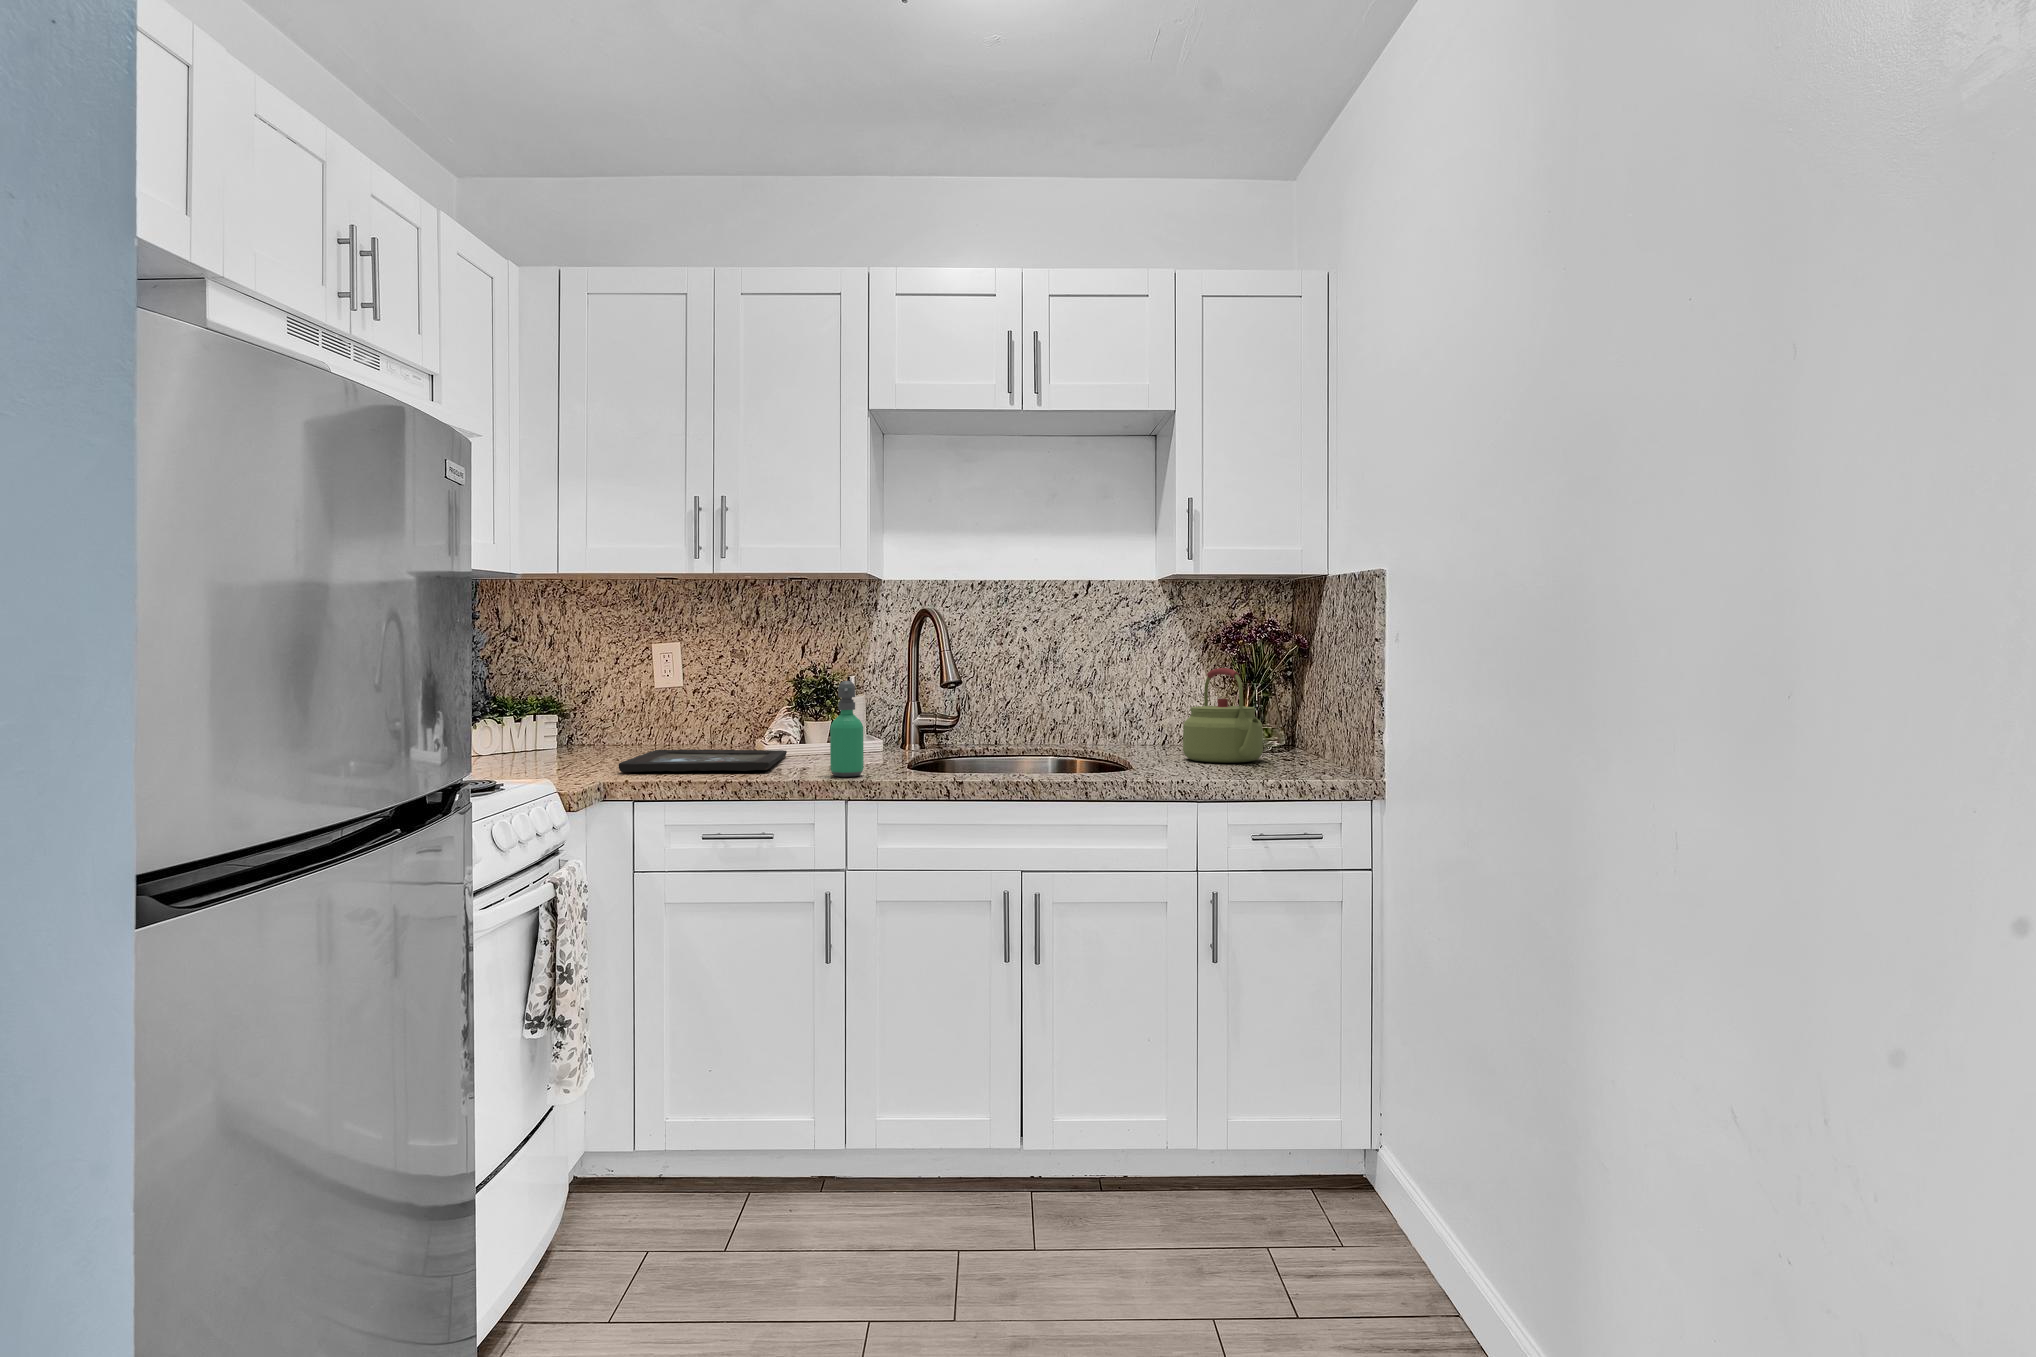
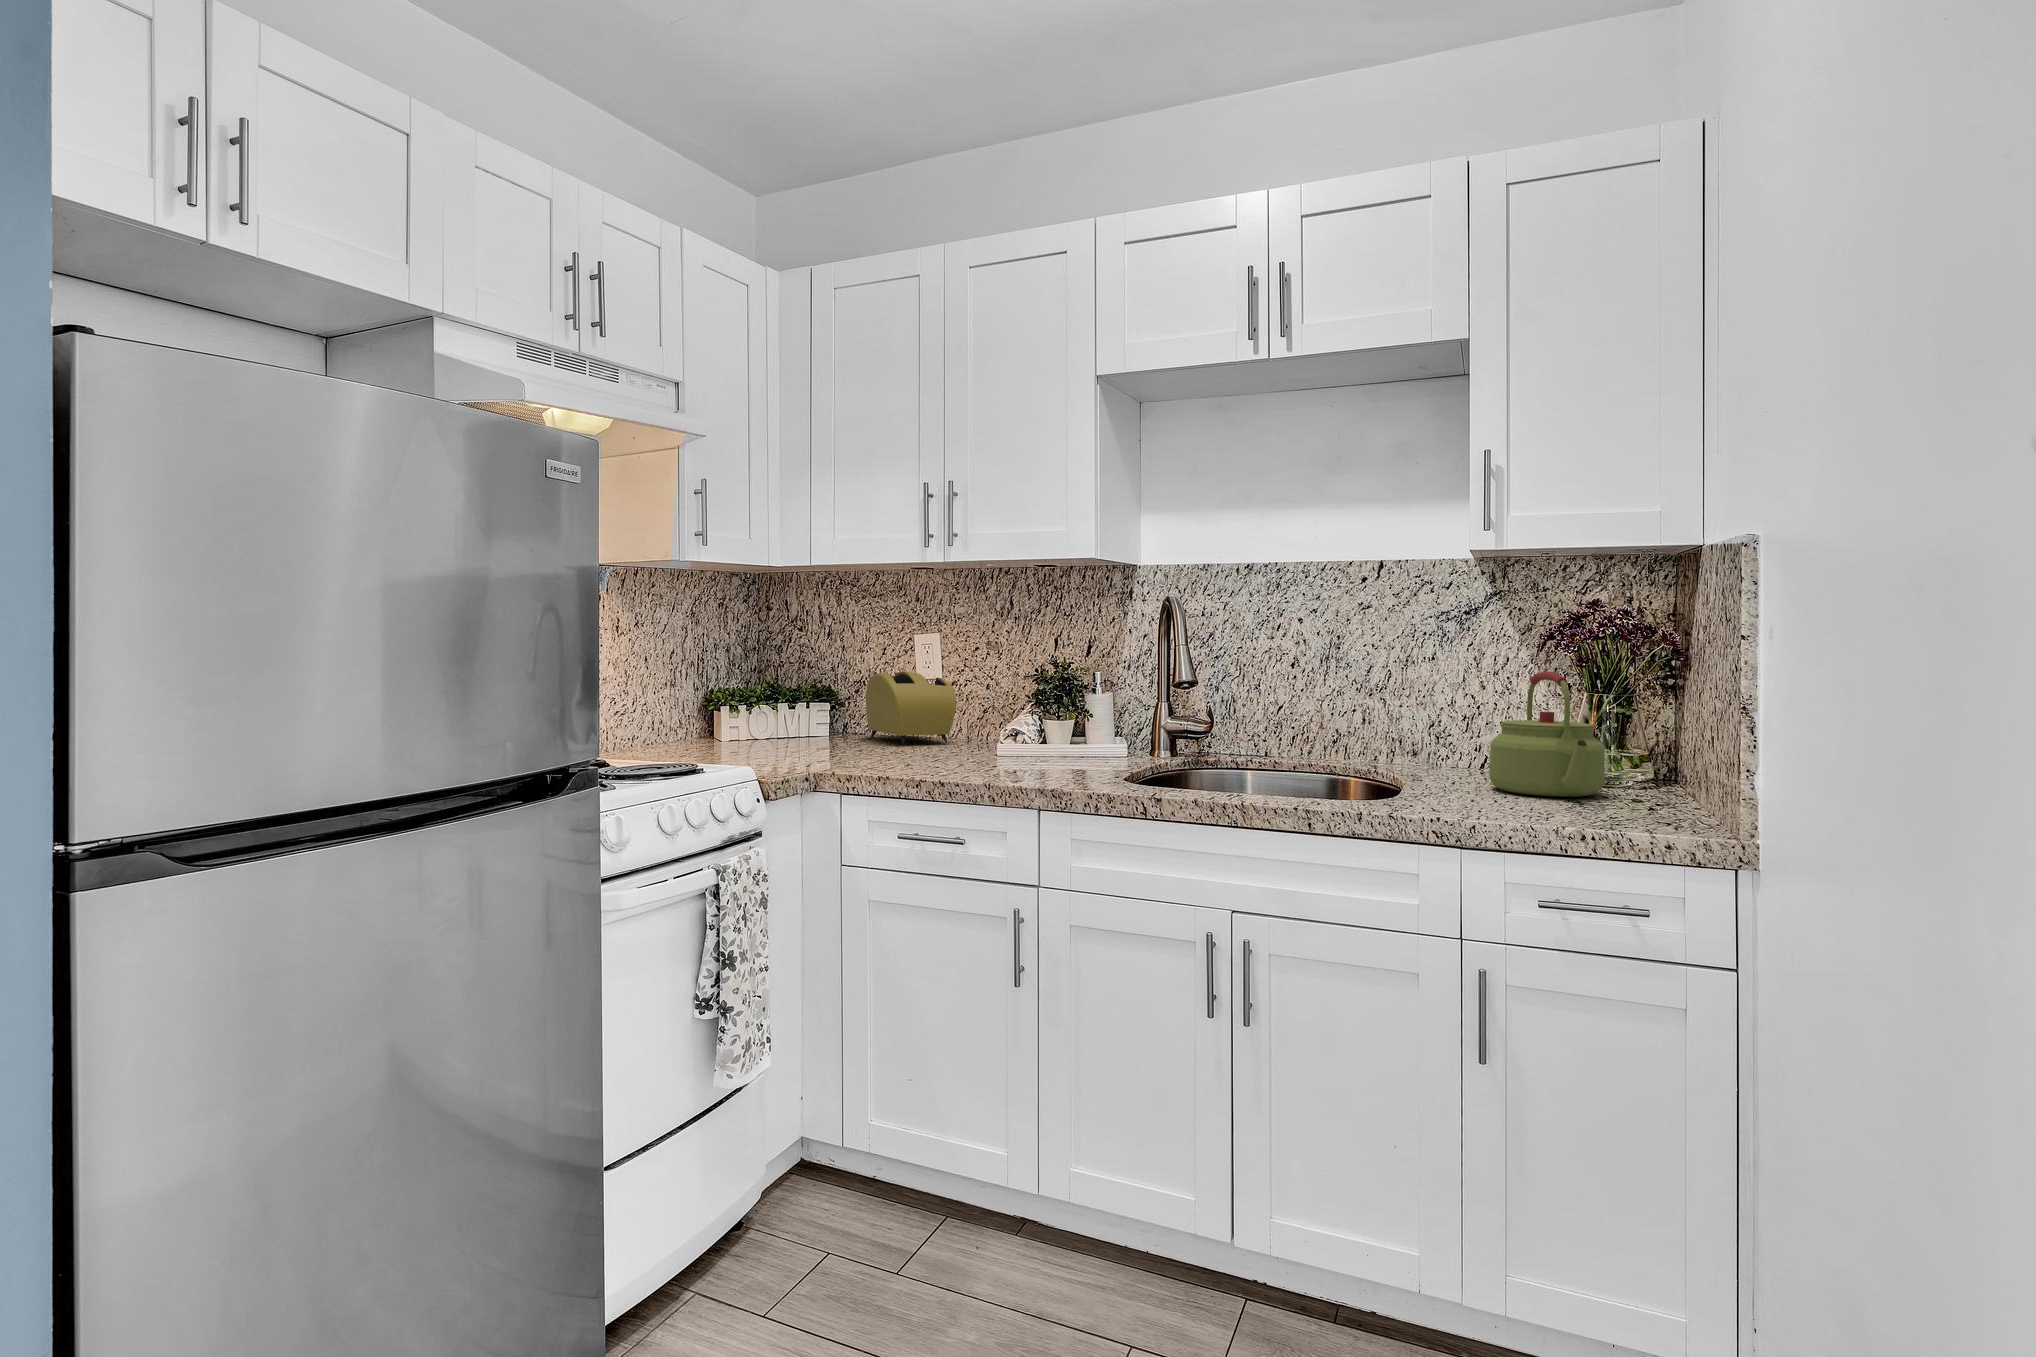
toaster: none [597,680,701,752] -> present [866,672,956,744]
soap dispenser: present [830,681,864,777] -> none [1025,677,1062,785]
tray: present [619,749,787,772] -> none [828,743,1023,771]

